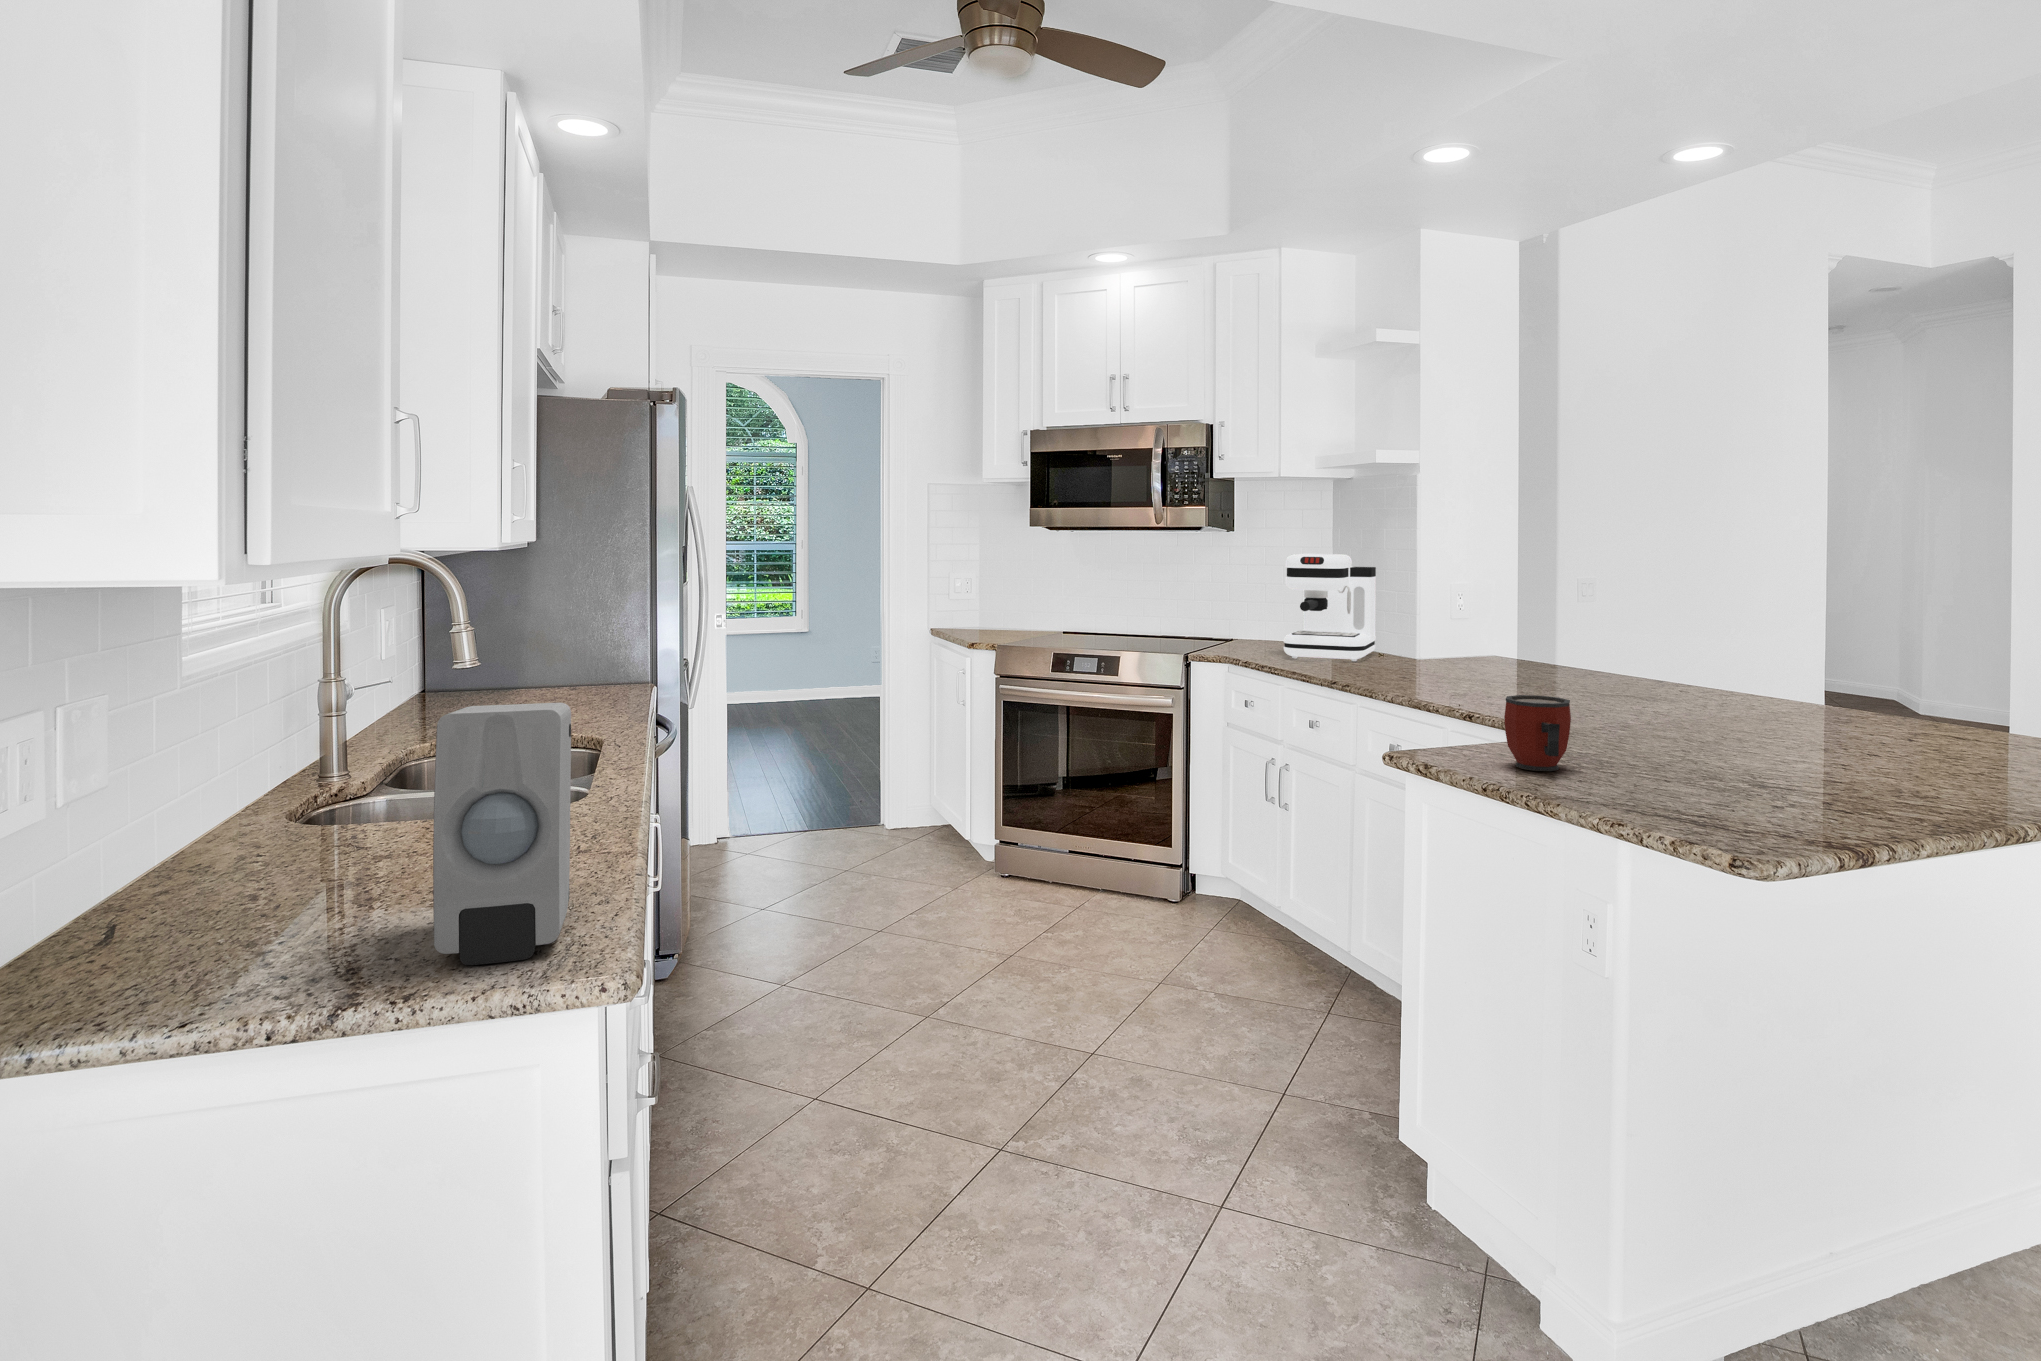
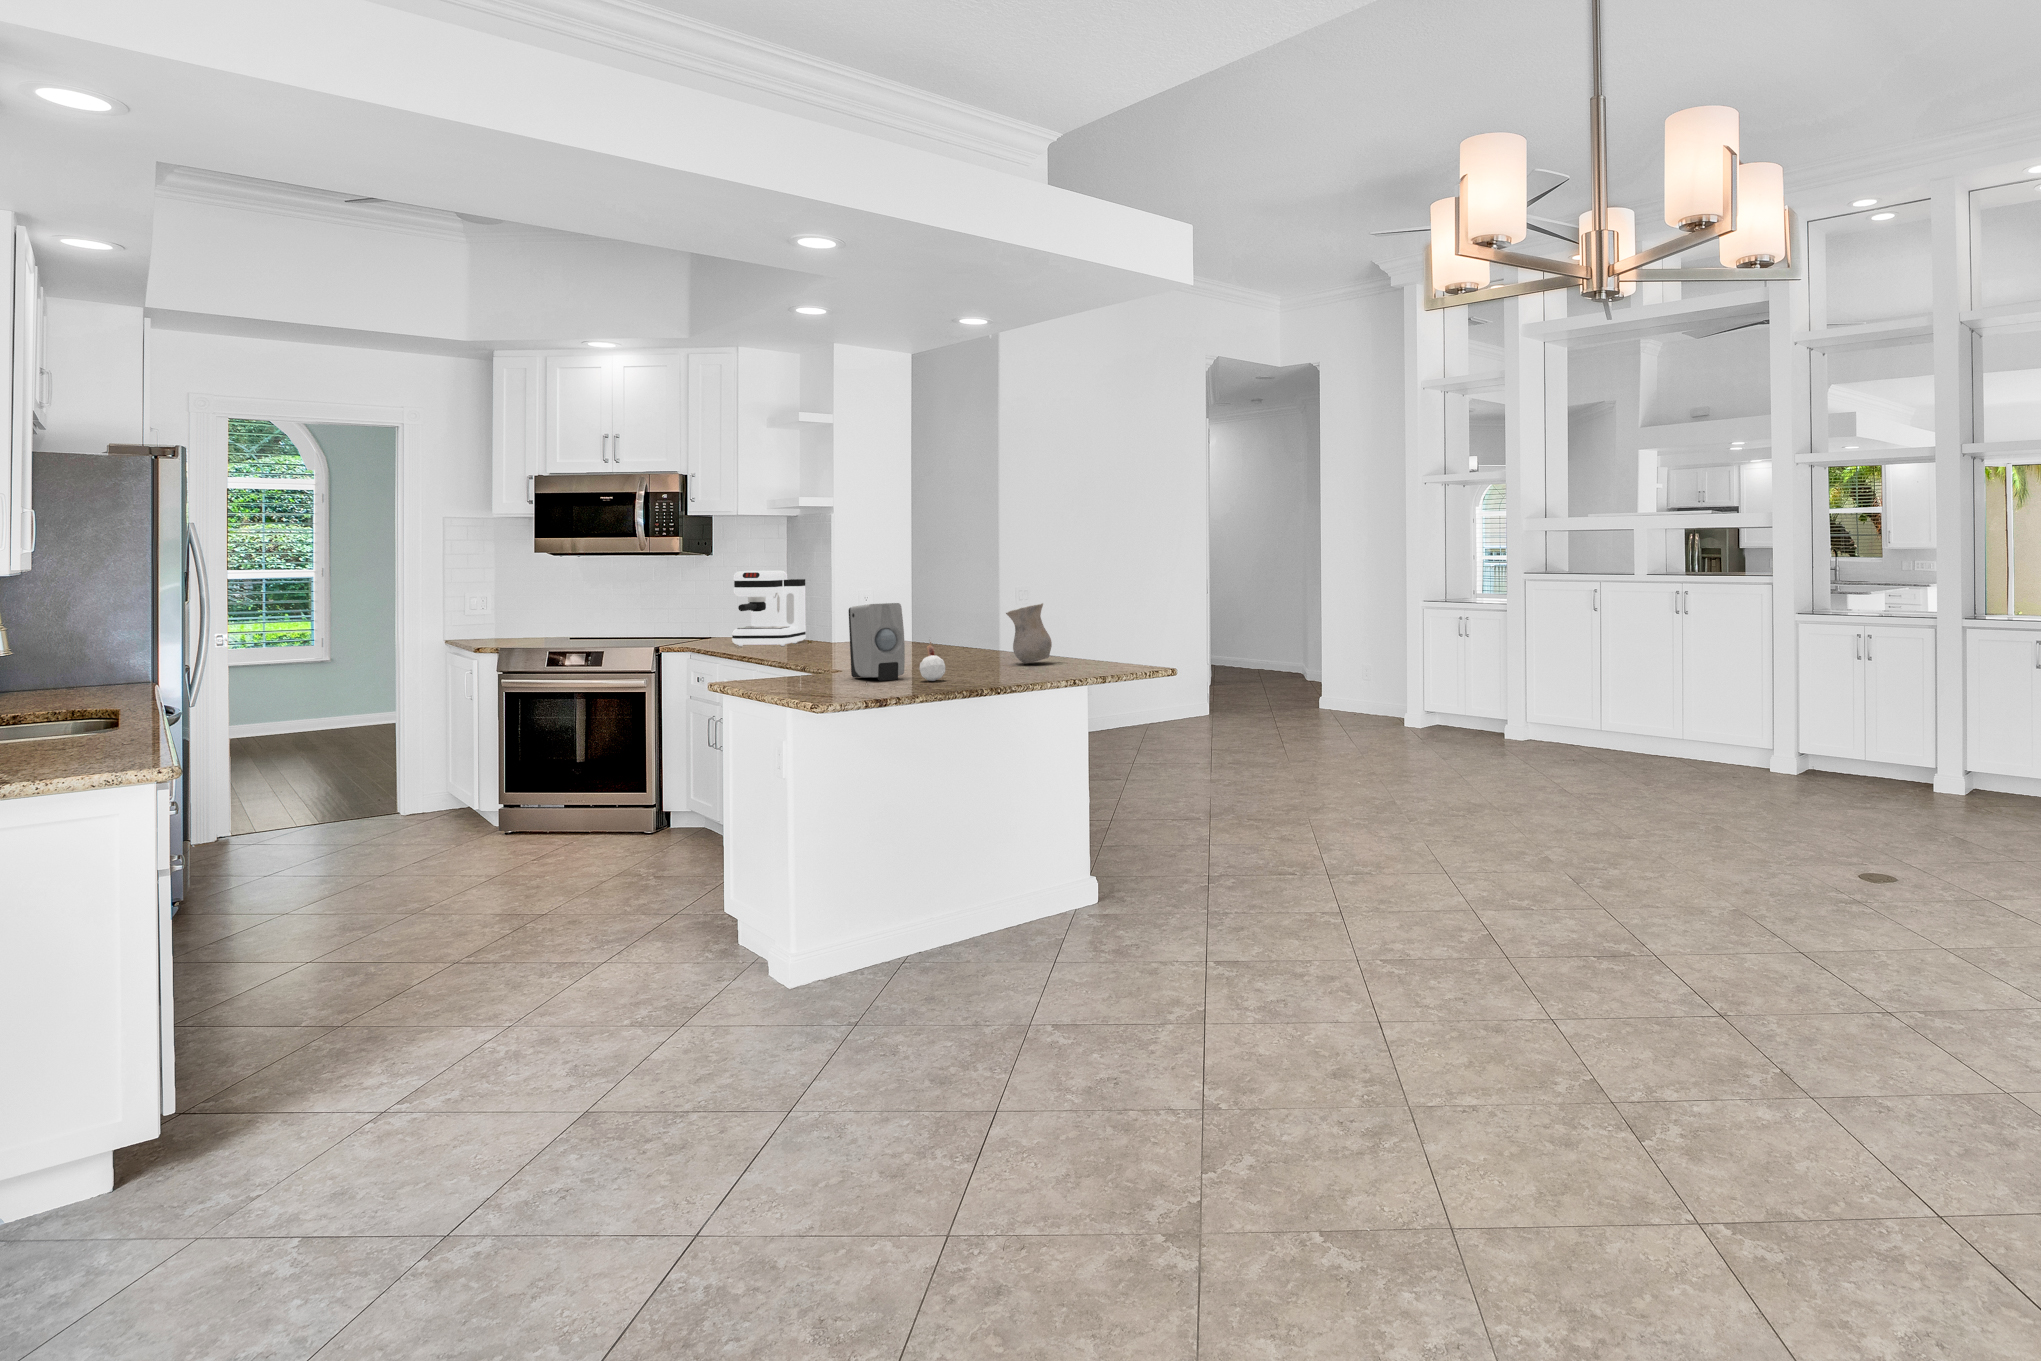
vase: none [1860,629,1963,740] -> present [1006,603,1052,664]
candle: none [1792,694,1851,783] -> present [920,640,945,681]
mug: present [1504,695,1571,771] -> none [772,645,810,686]
soap dispenser: present [433,703,571,965] -> present [849,603,905,681]

